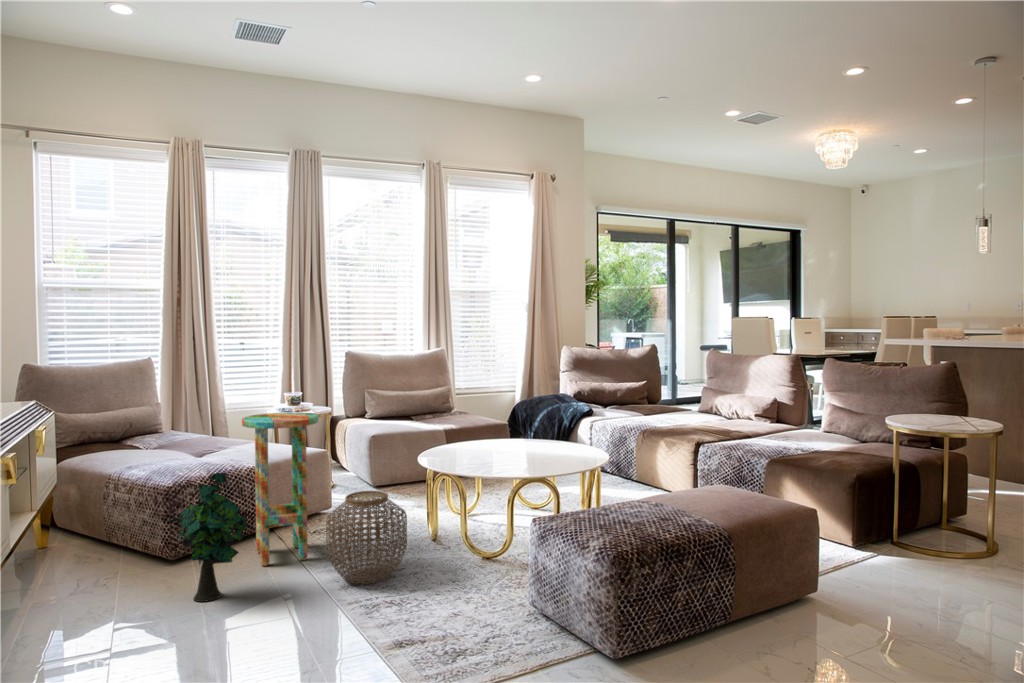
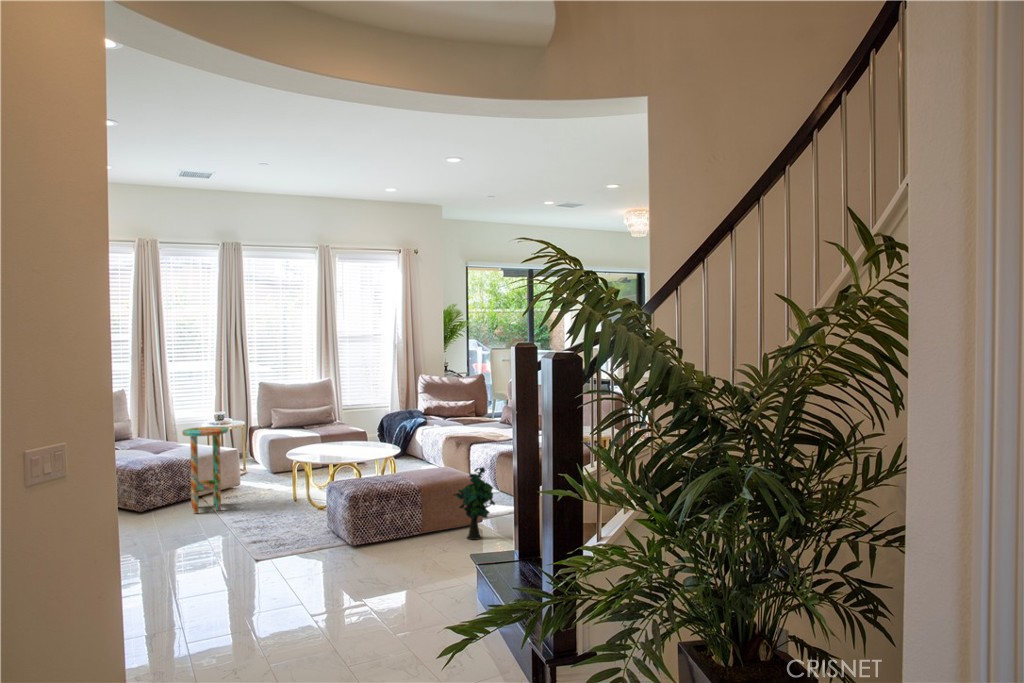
decorative plant: present [169,473,249,602] -> present [455,467,495,540]
woven basket: present [326,491,407,584] -> none [229,470,275,520]

